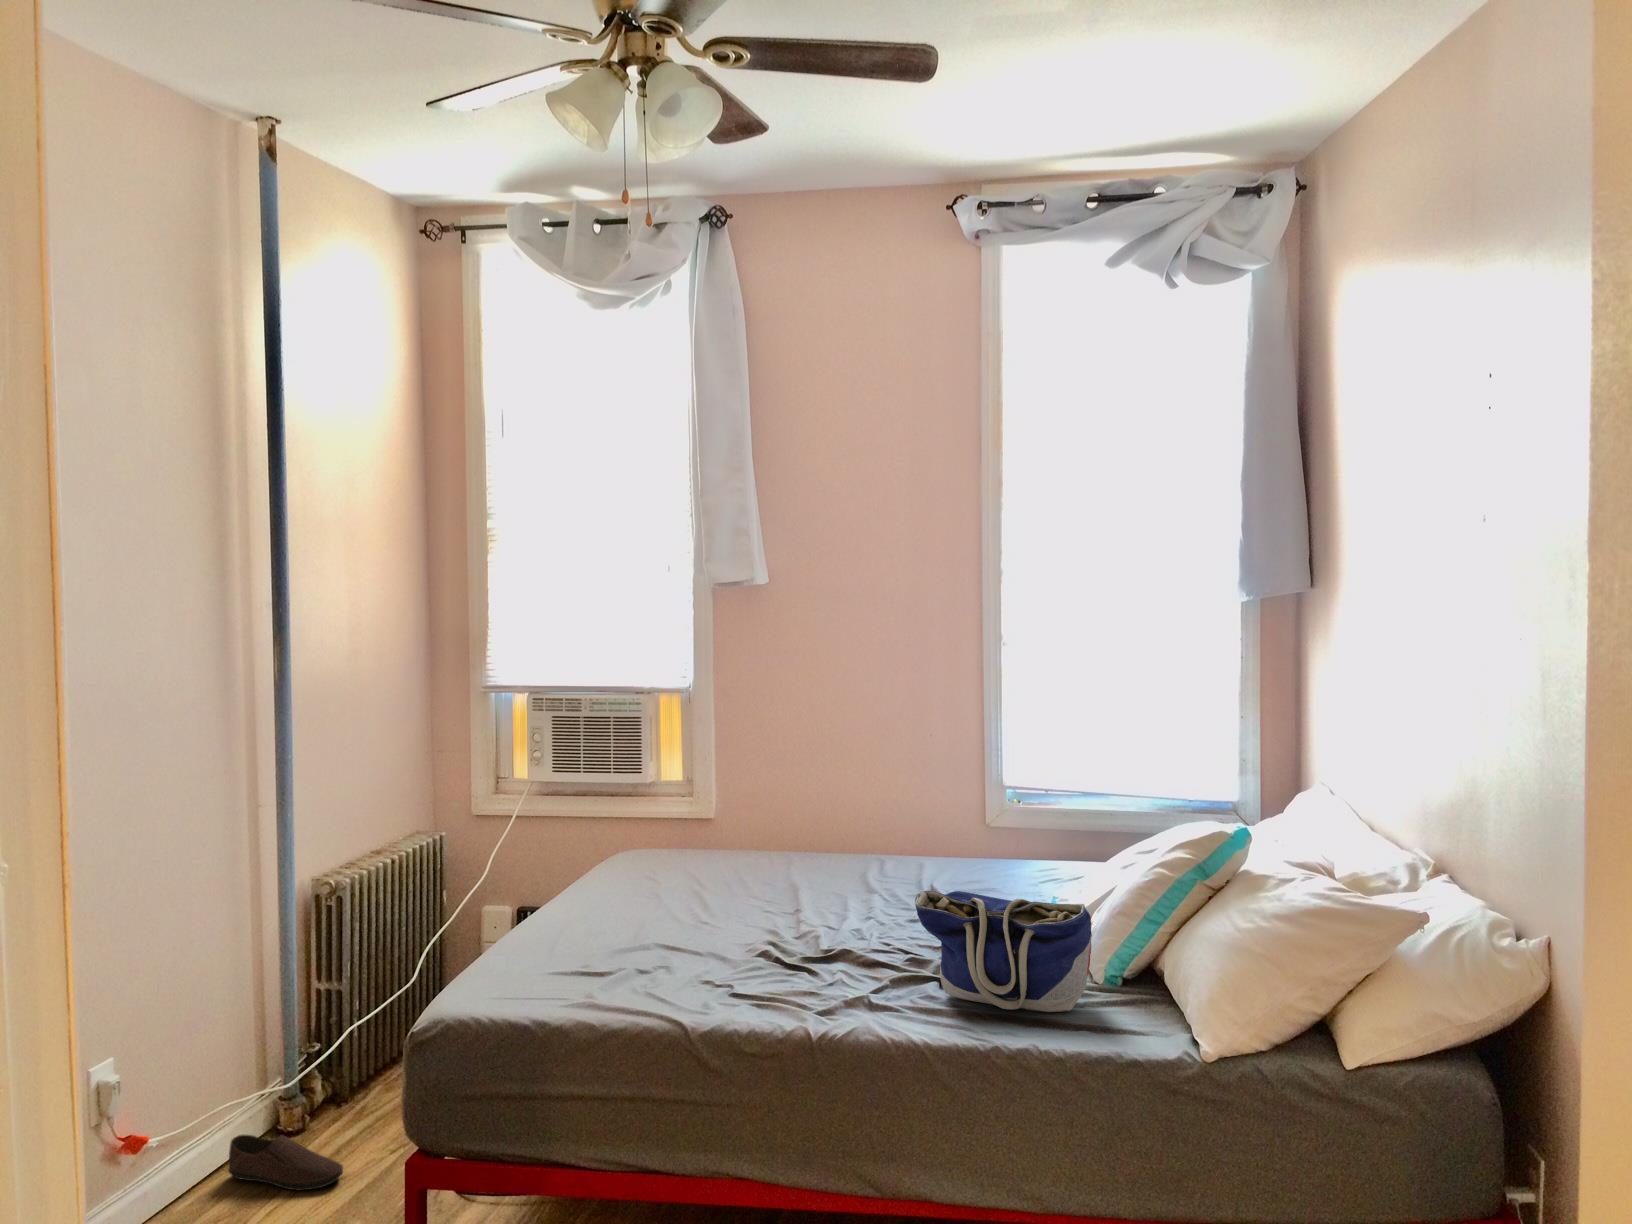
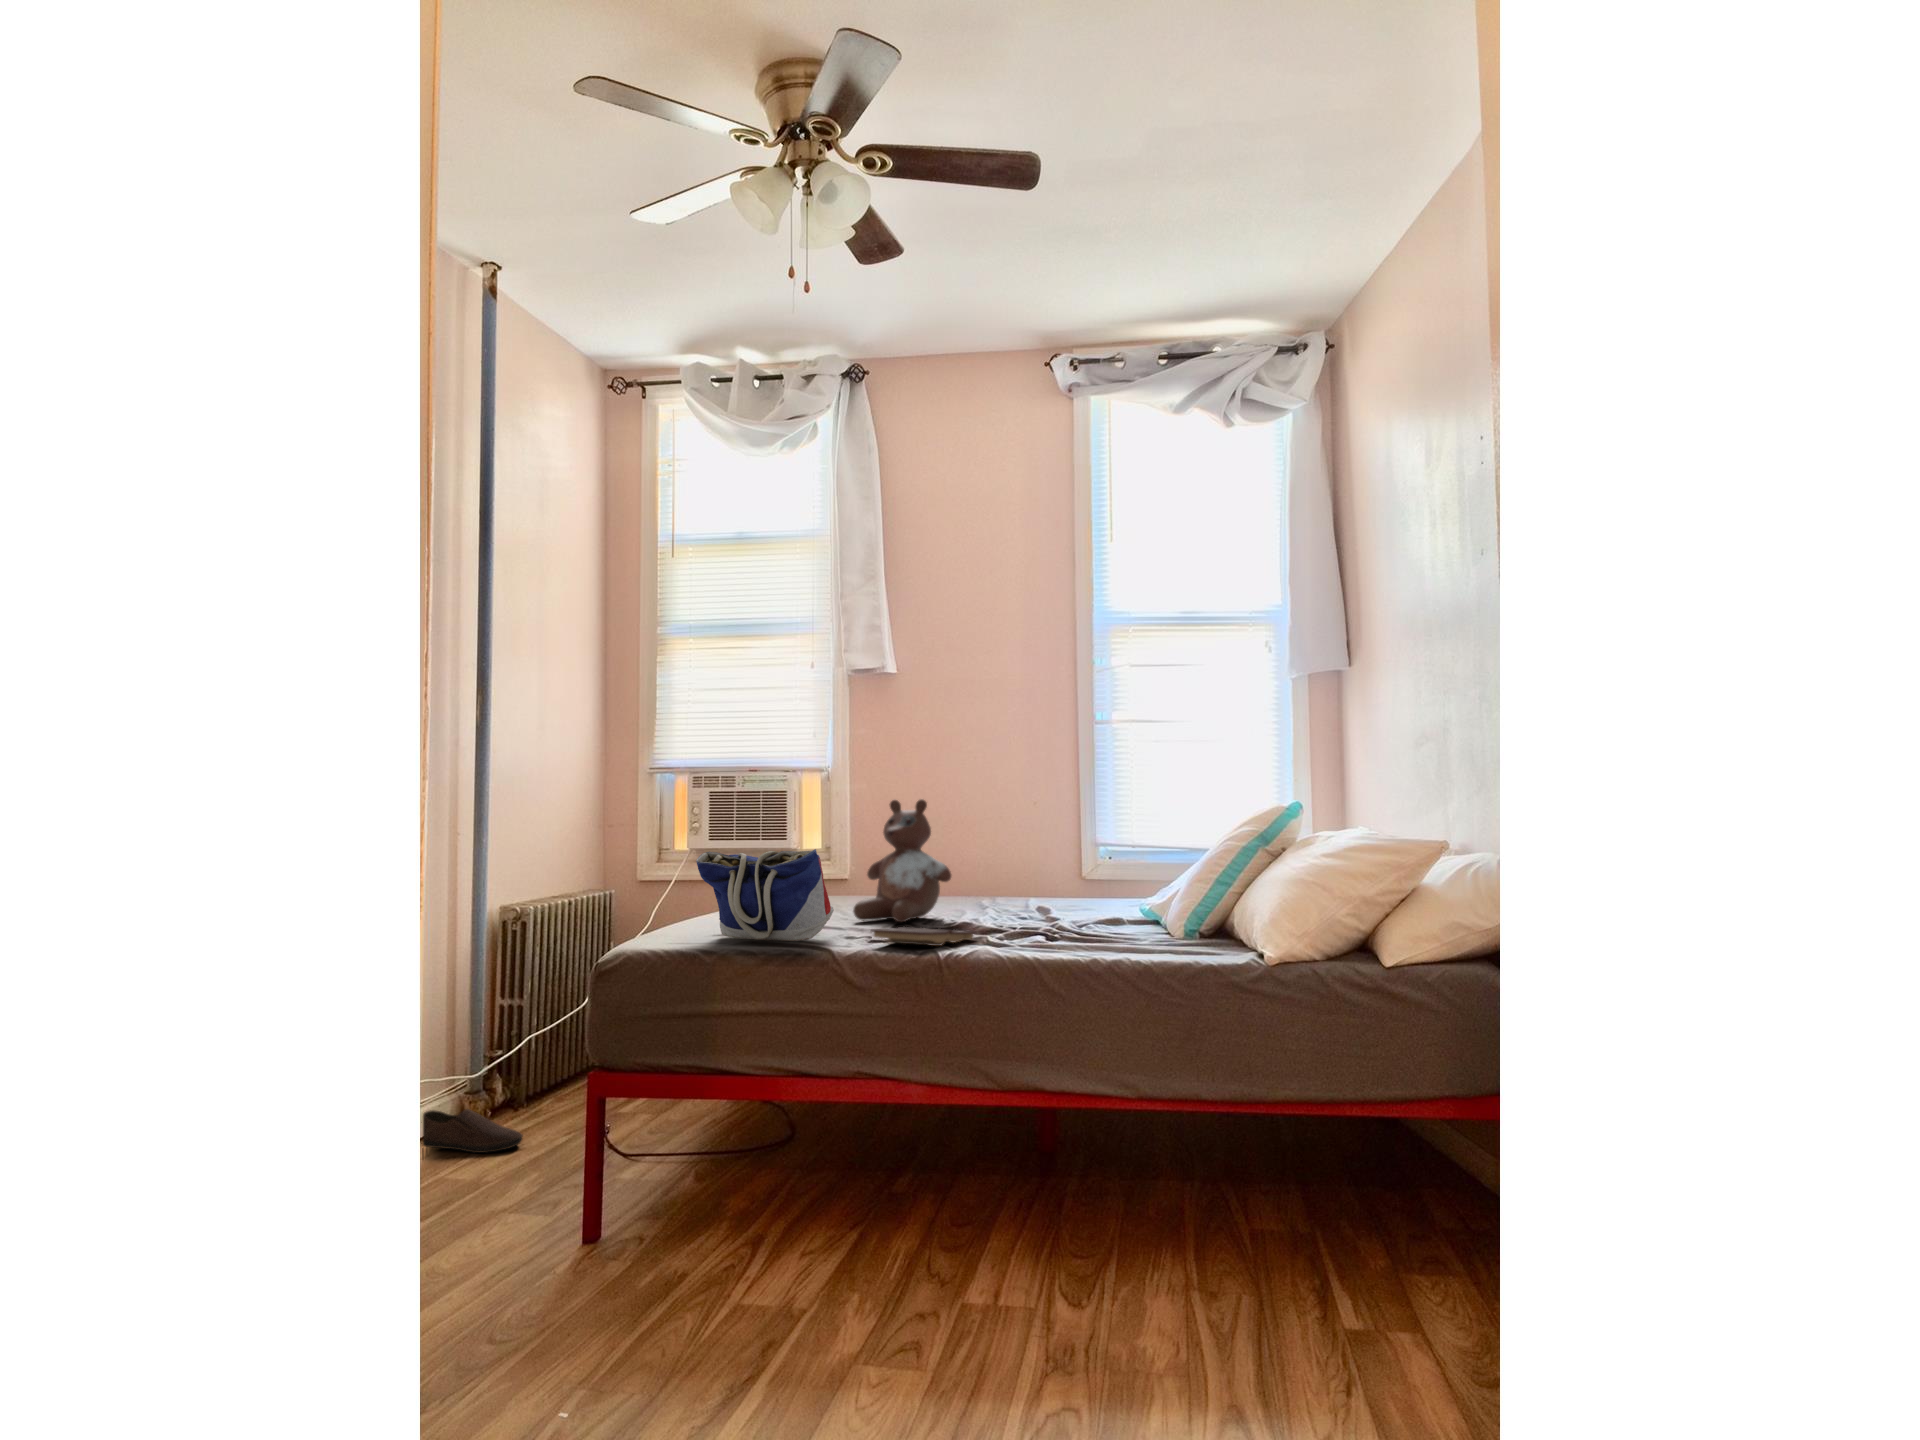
stuffed bear: none [714,772,829,928] -> present [853,799,951,922]
tote bag: present [915,890,1092,1012] -> present [696,849,834,941]
book: none [730,957,856,1003] -> present [871,927,976,946]

